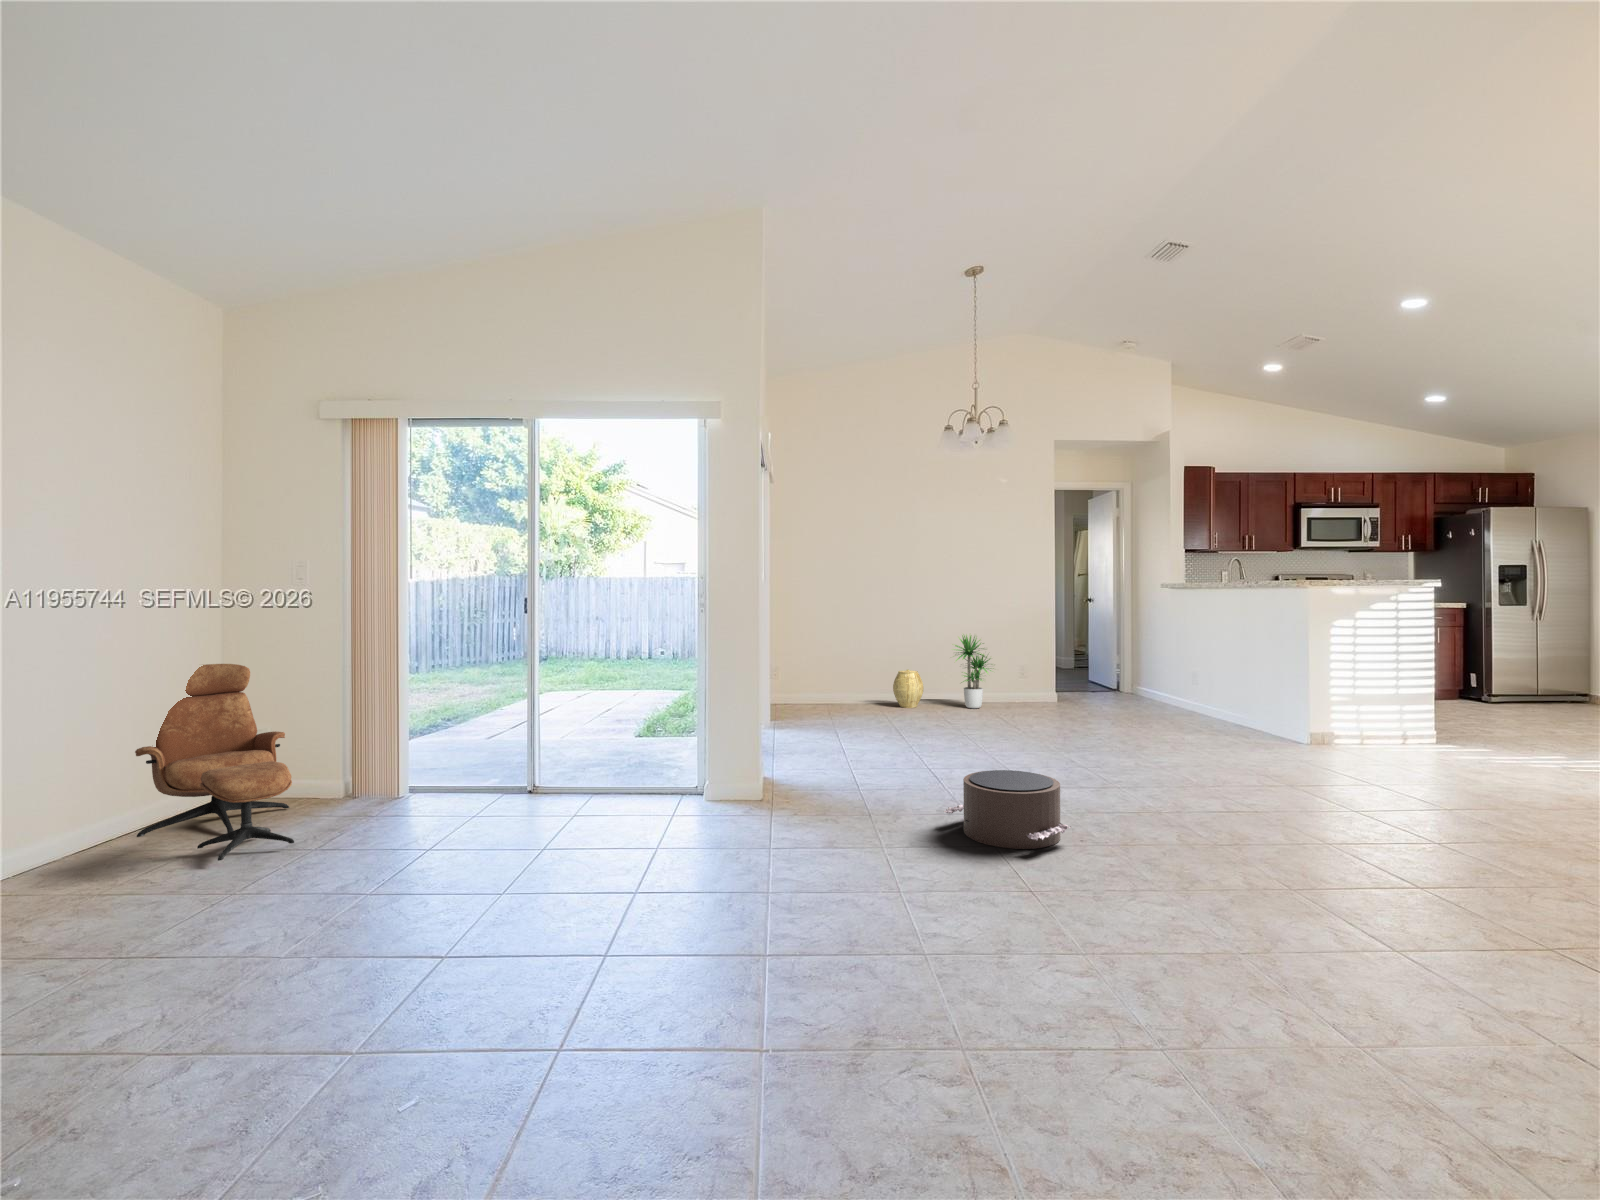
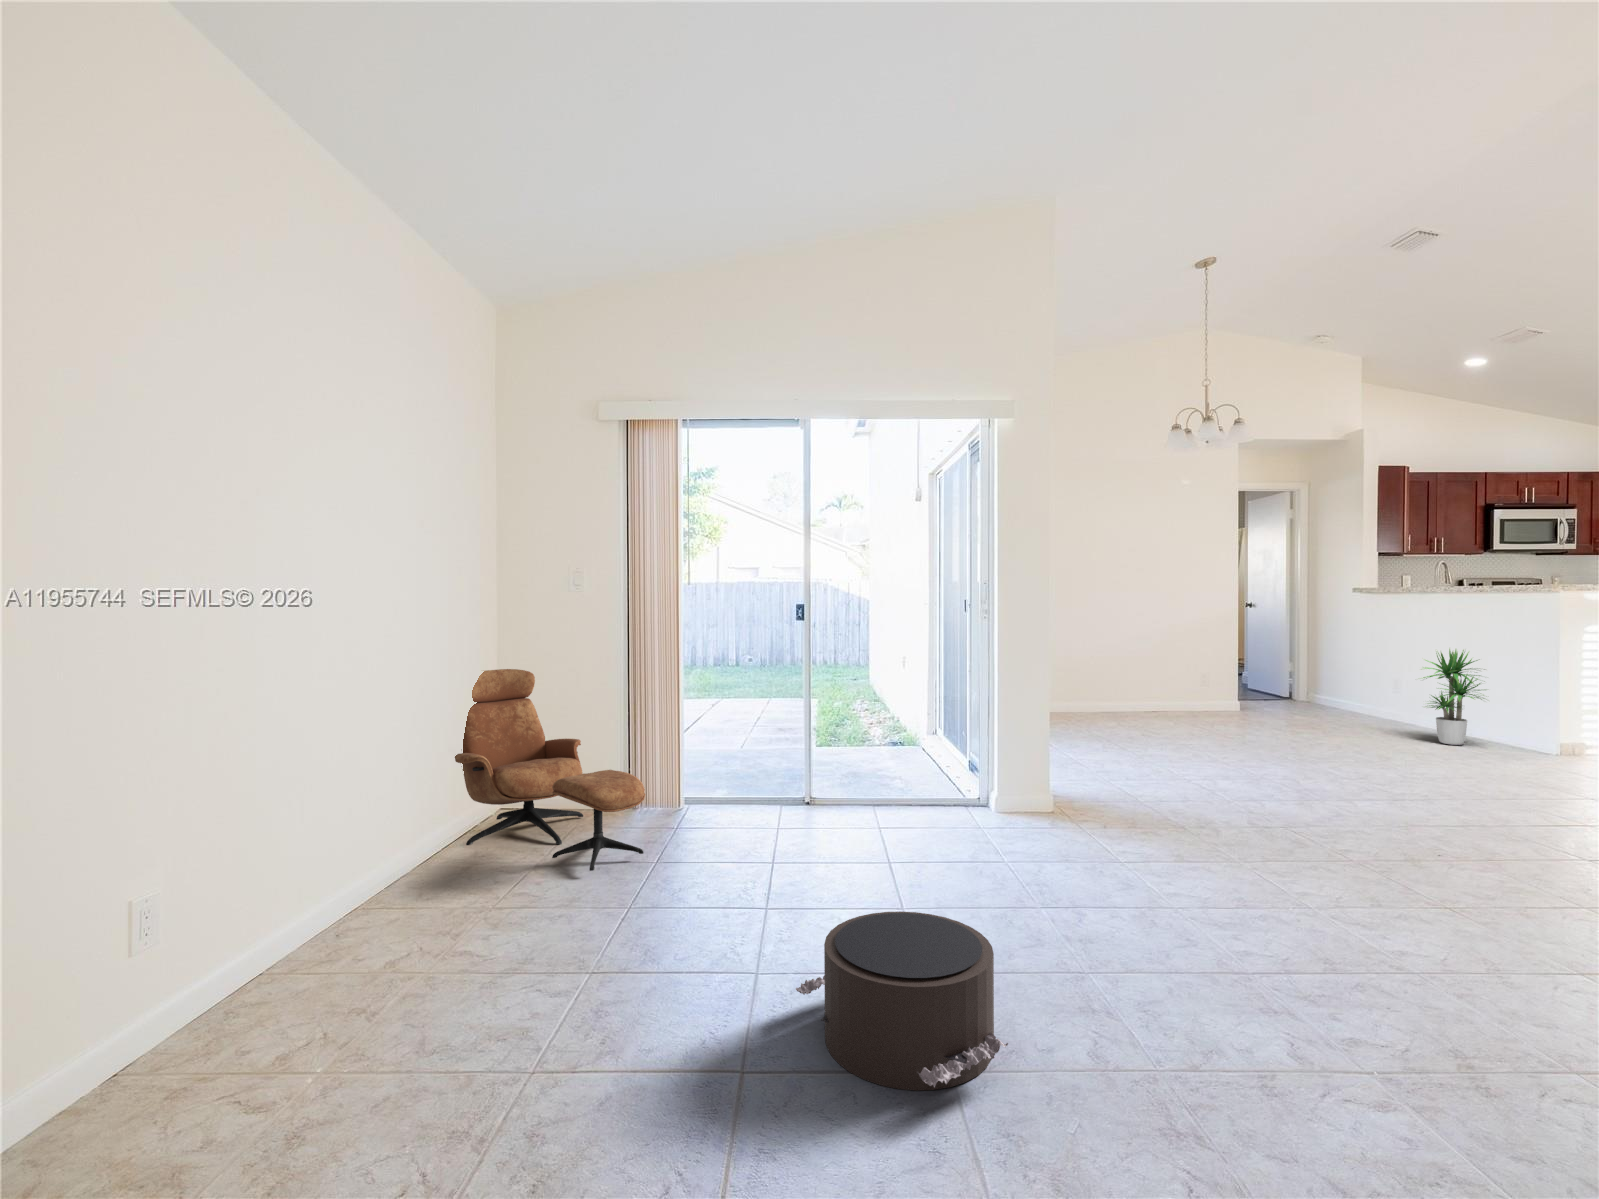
potted plant: present [955,635,991,708] -> present [1423,649,1484,745]
woven basket: present [893,669,924,708] -> none [1069,676,1102,716]
pouf: present [944,770,1071,849] -> present [796,912,1008,1090]

